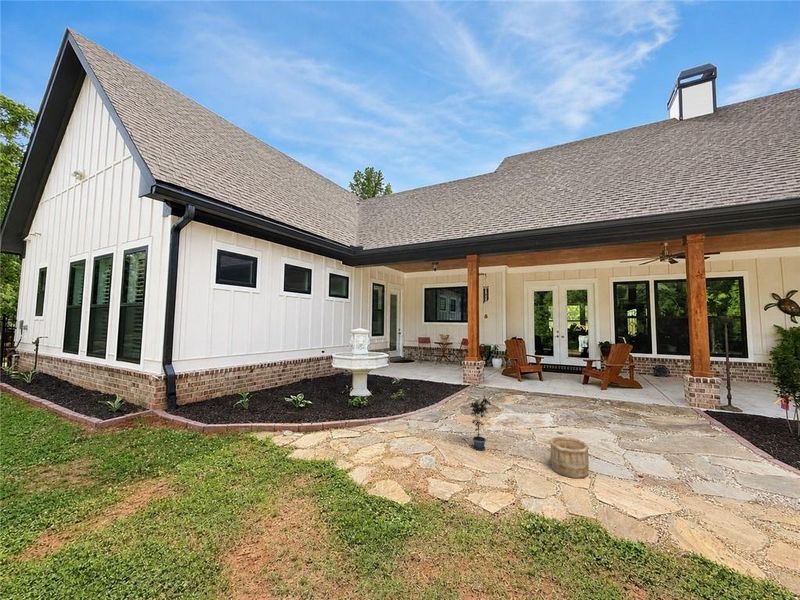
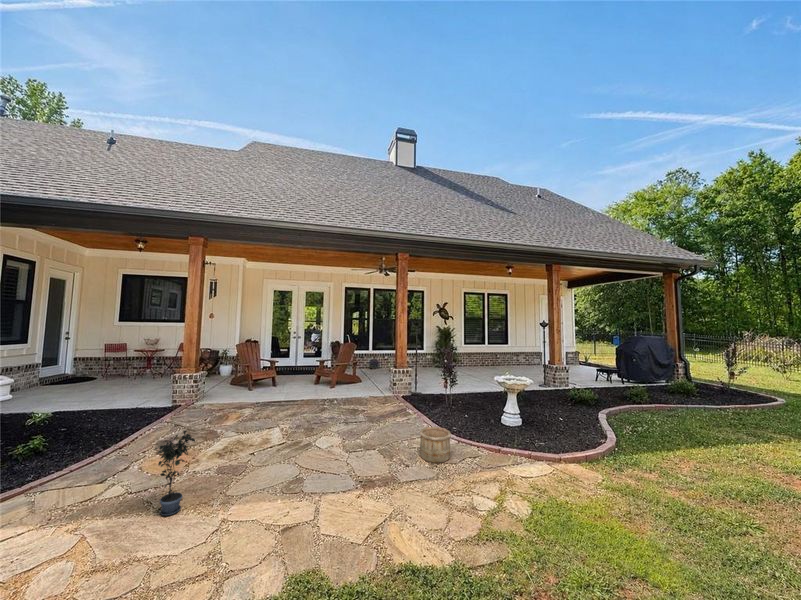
wooden bucket: present [549,437,589,478] -> present [420,427,451,463]

